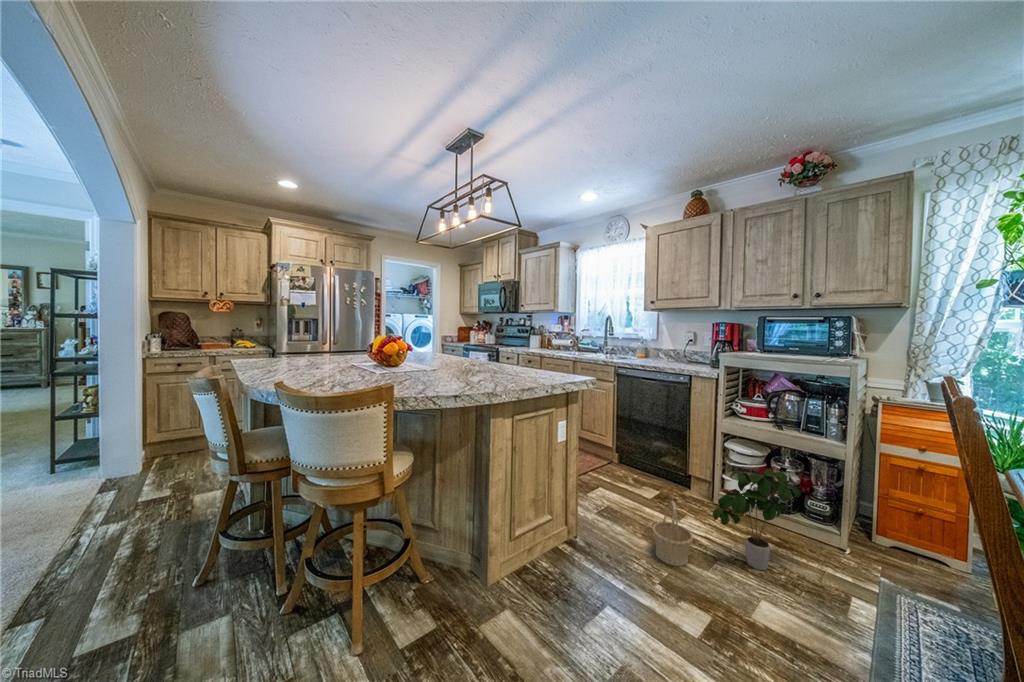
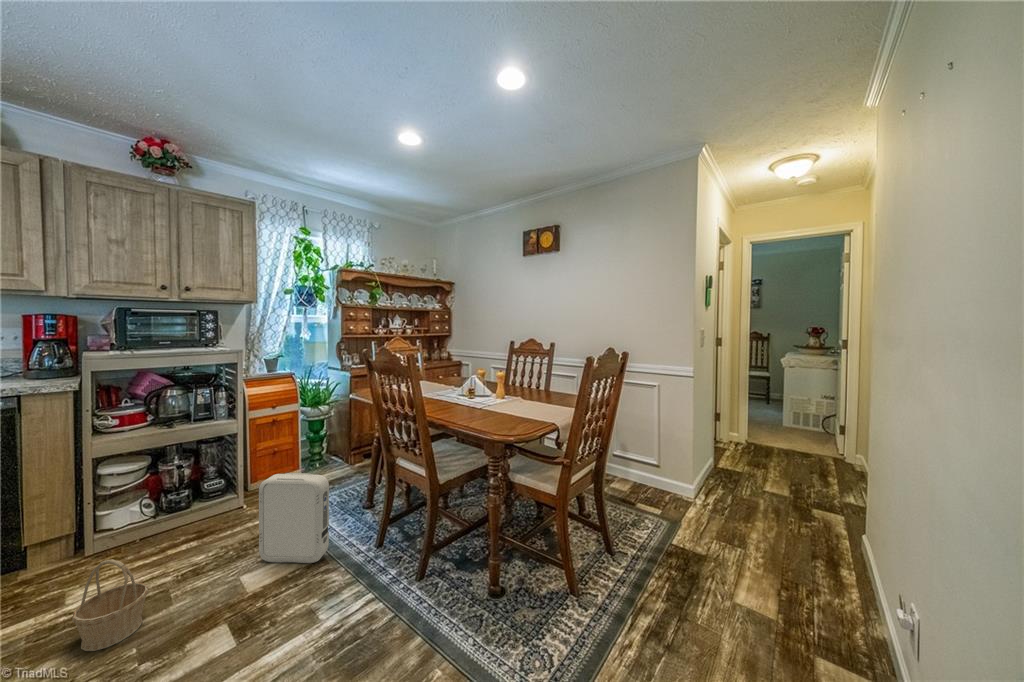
potted plant: present [713,470,801,570] -> none [161,462,231,568]
air purifier: none [791,514,876,669] -> present [259,473,329,563]

